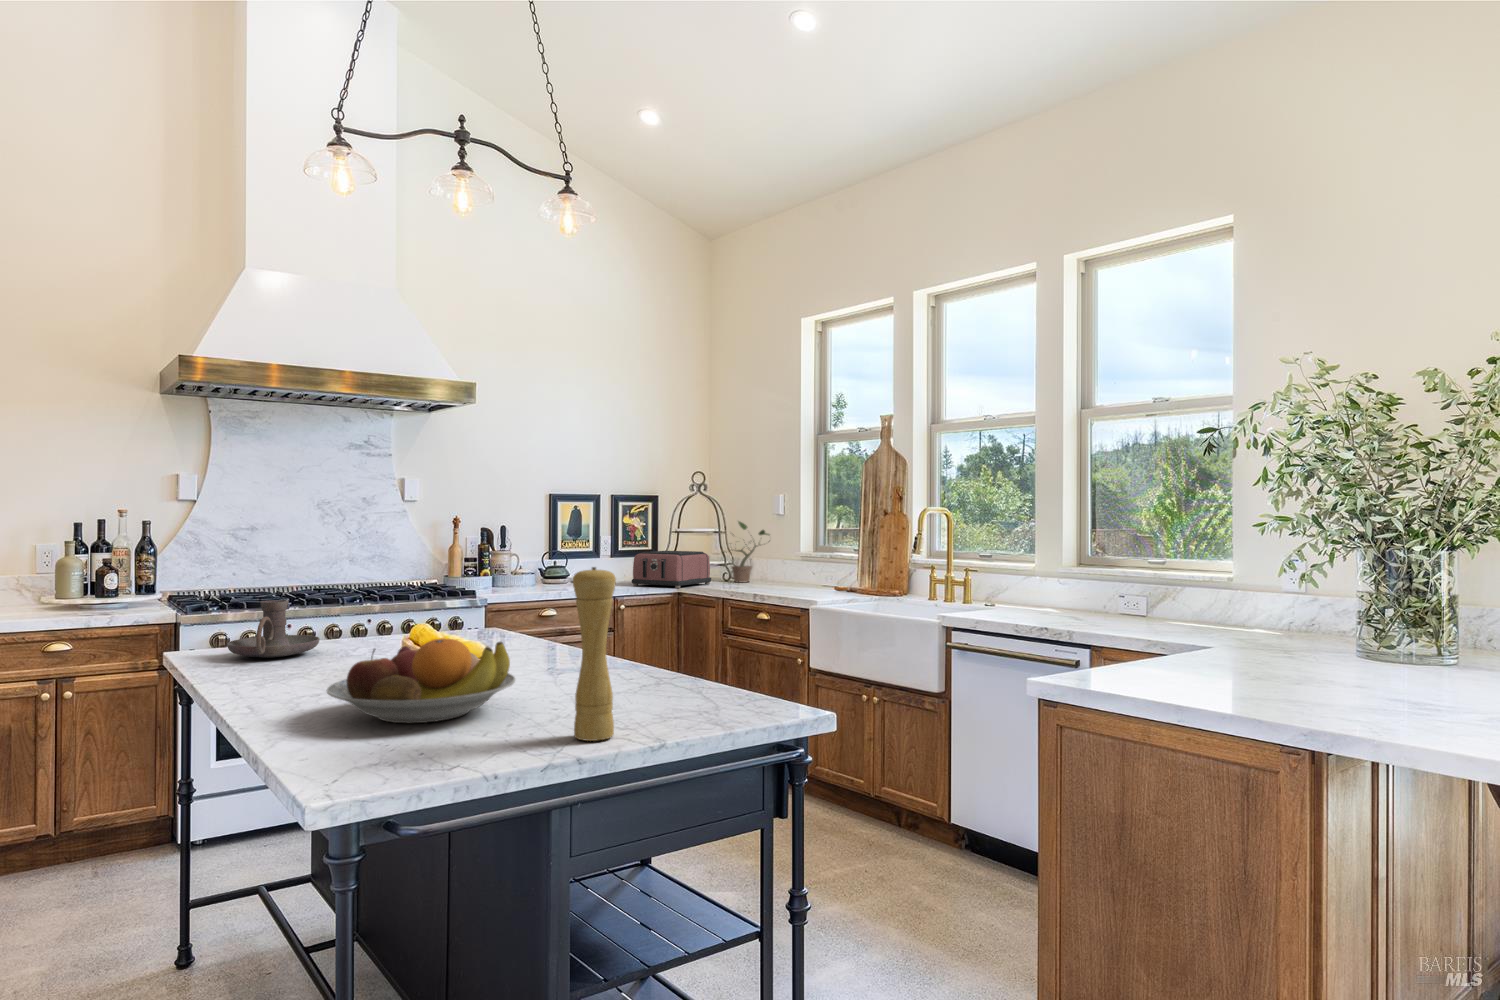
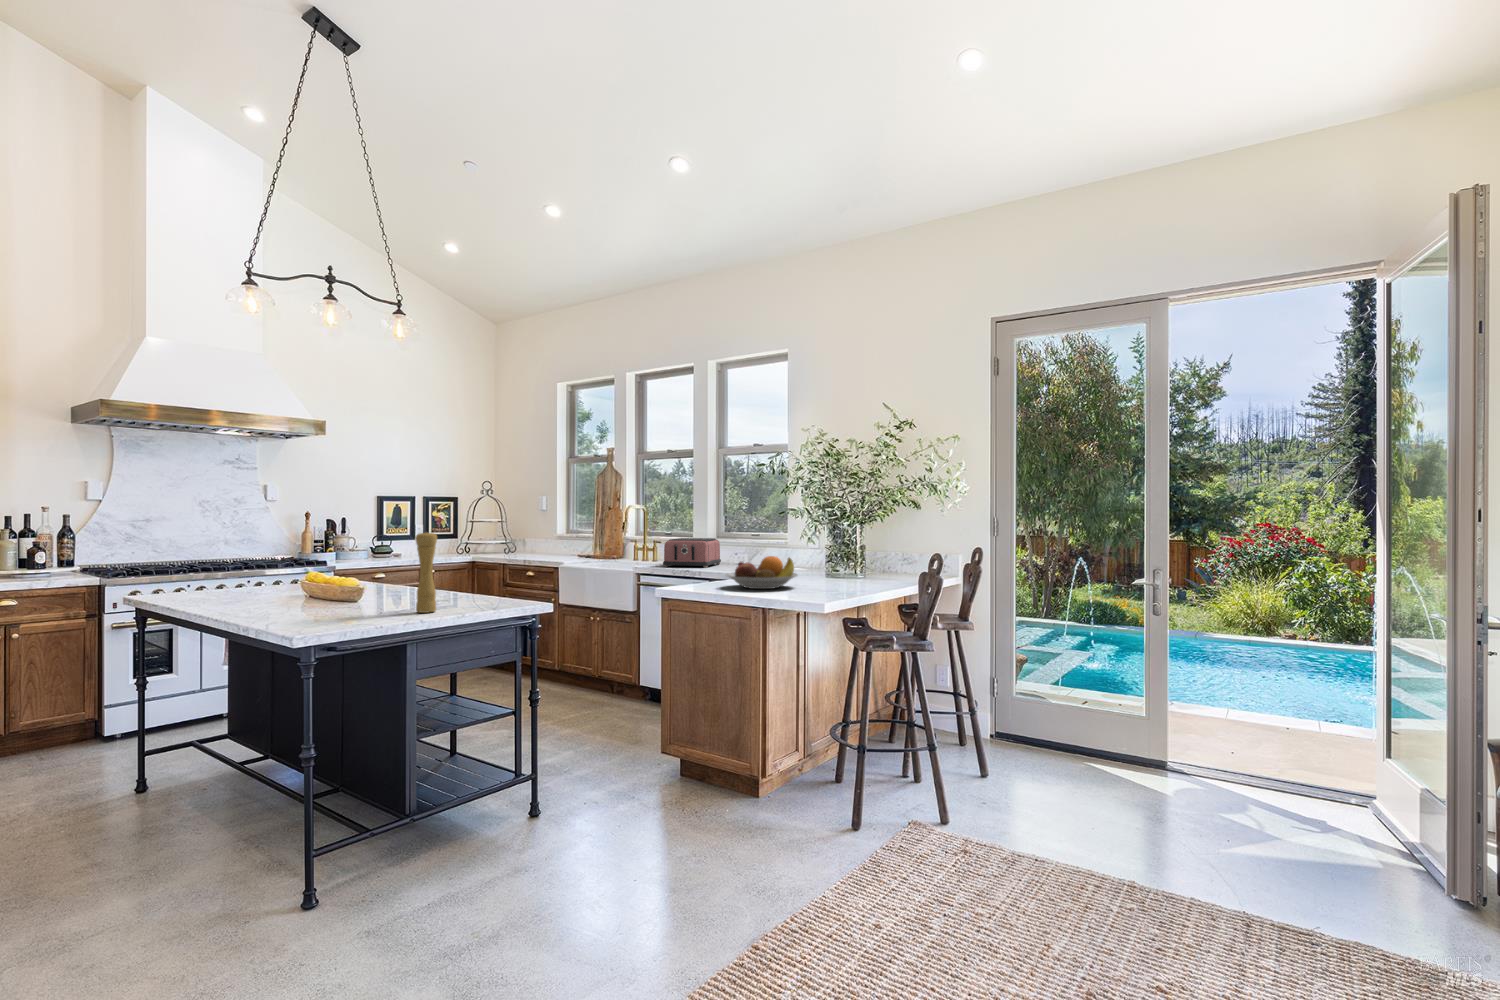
potted plant: present [731,521,769,582] -> none [503,513,539,555]
toaster: present [632,551,711,588] -> present [663,538,721,568]
candle holder: present [227,600,320,658] -> none [177,561,239,595]
fruit bowl: present [327,638,516,723] -> present [726,556,798,589]

